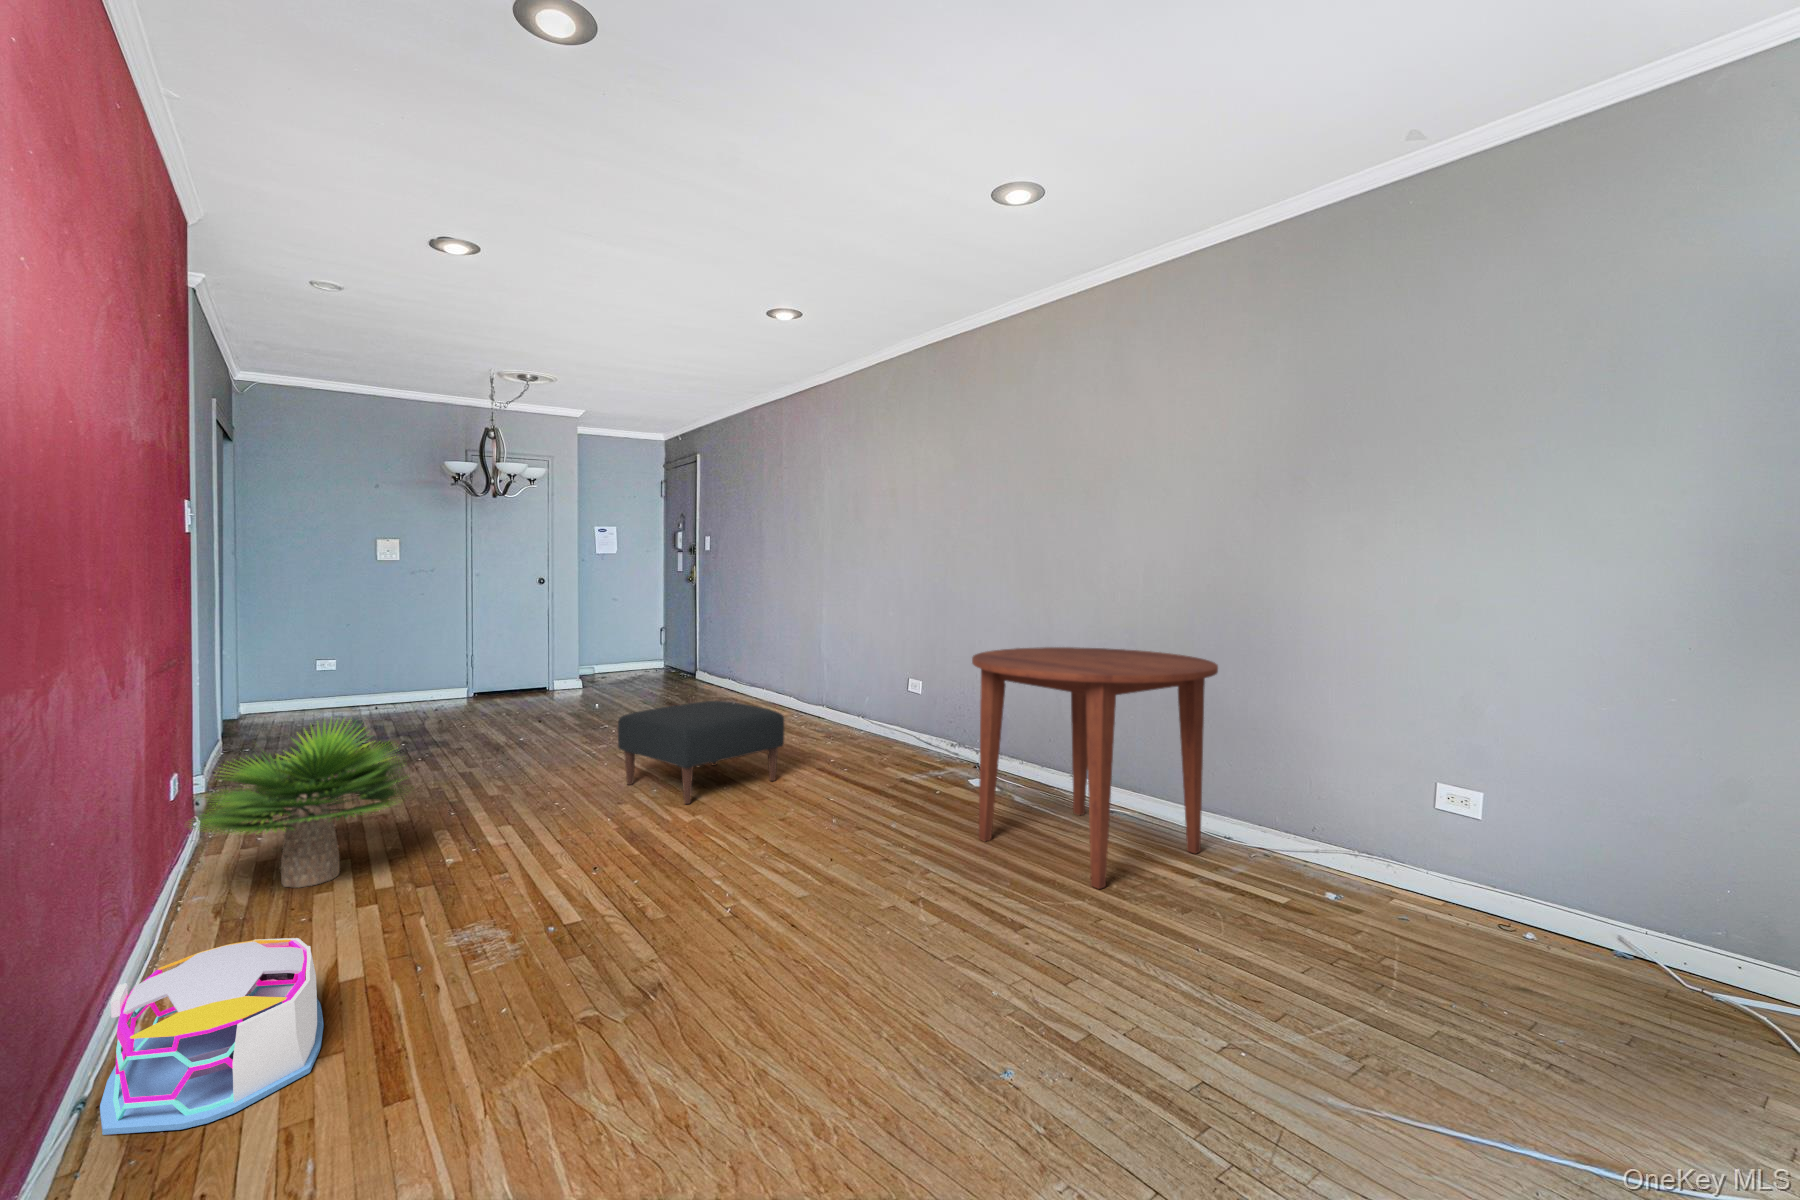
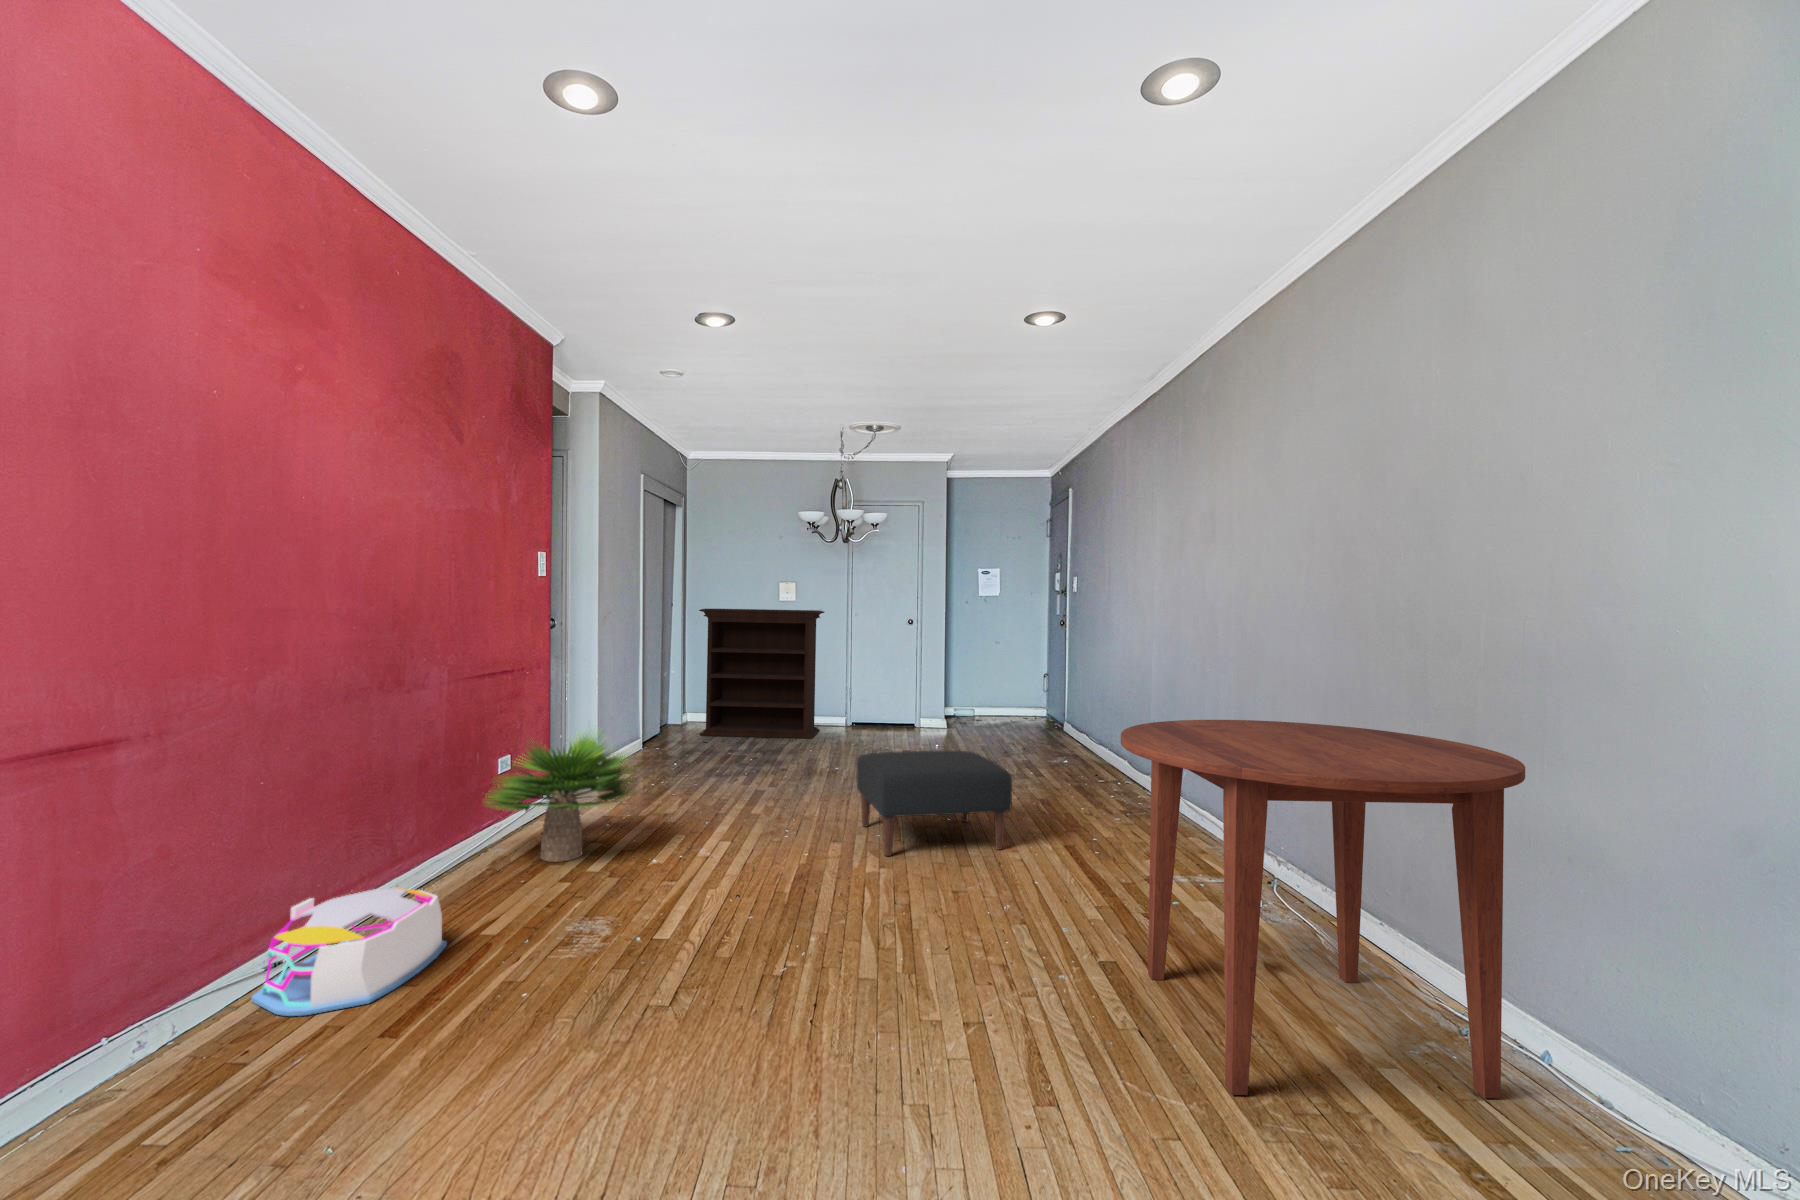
bookshelf: none [276,571,446,727] -> present [699,609,824,739]

